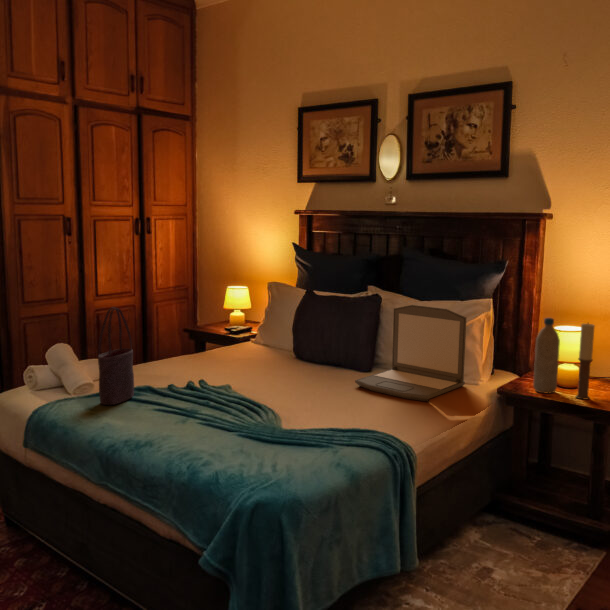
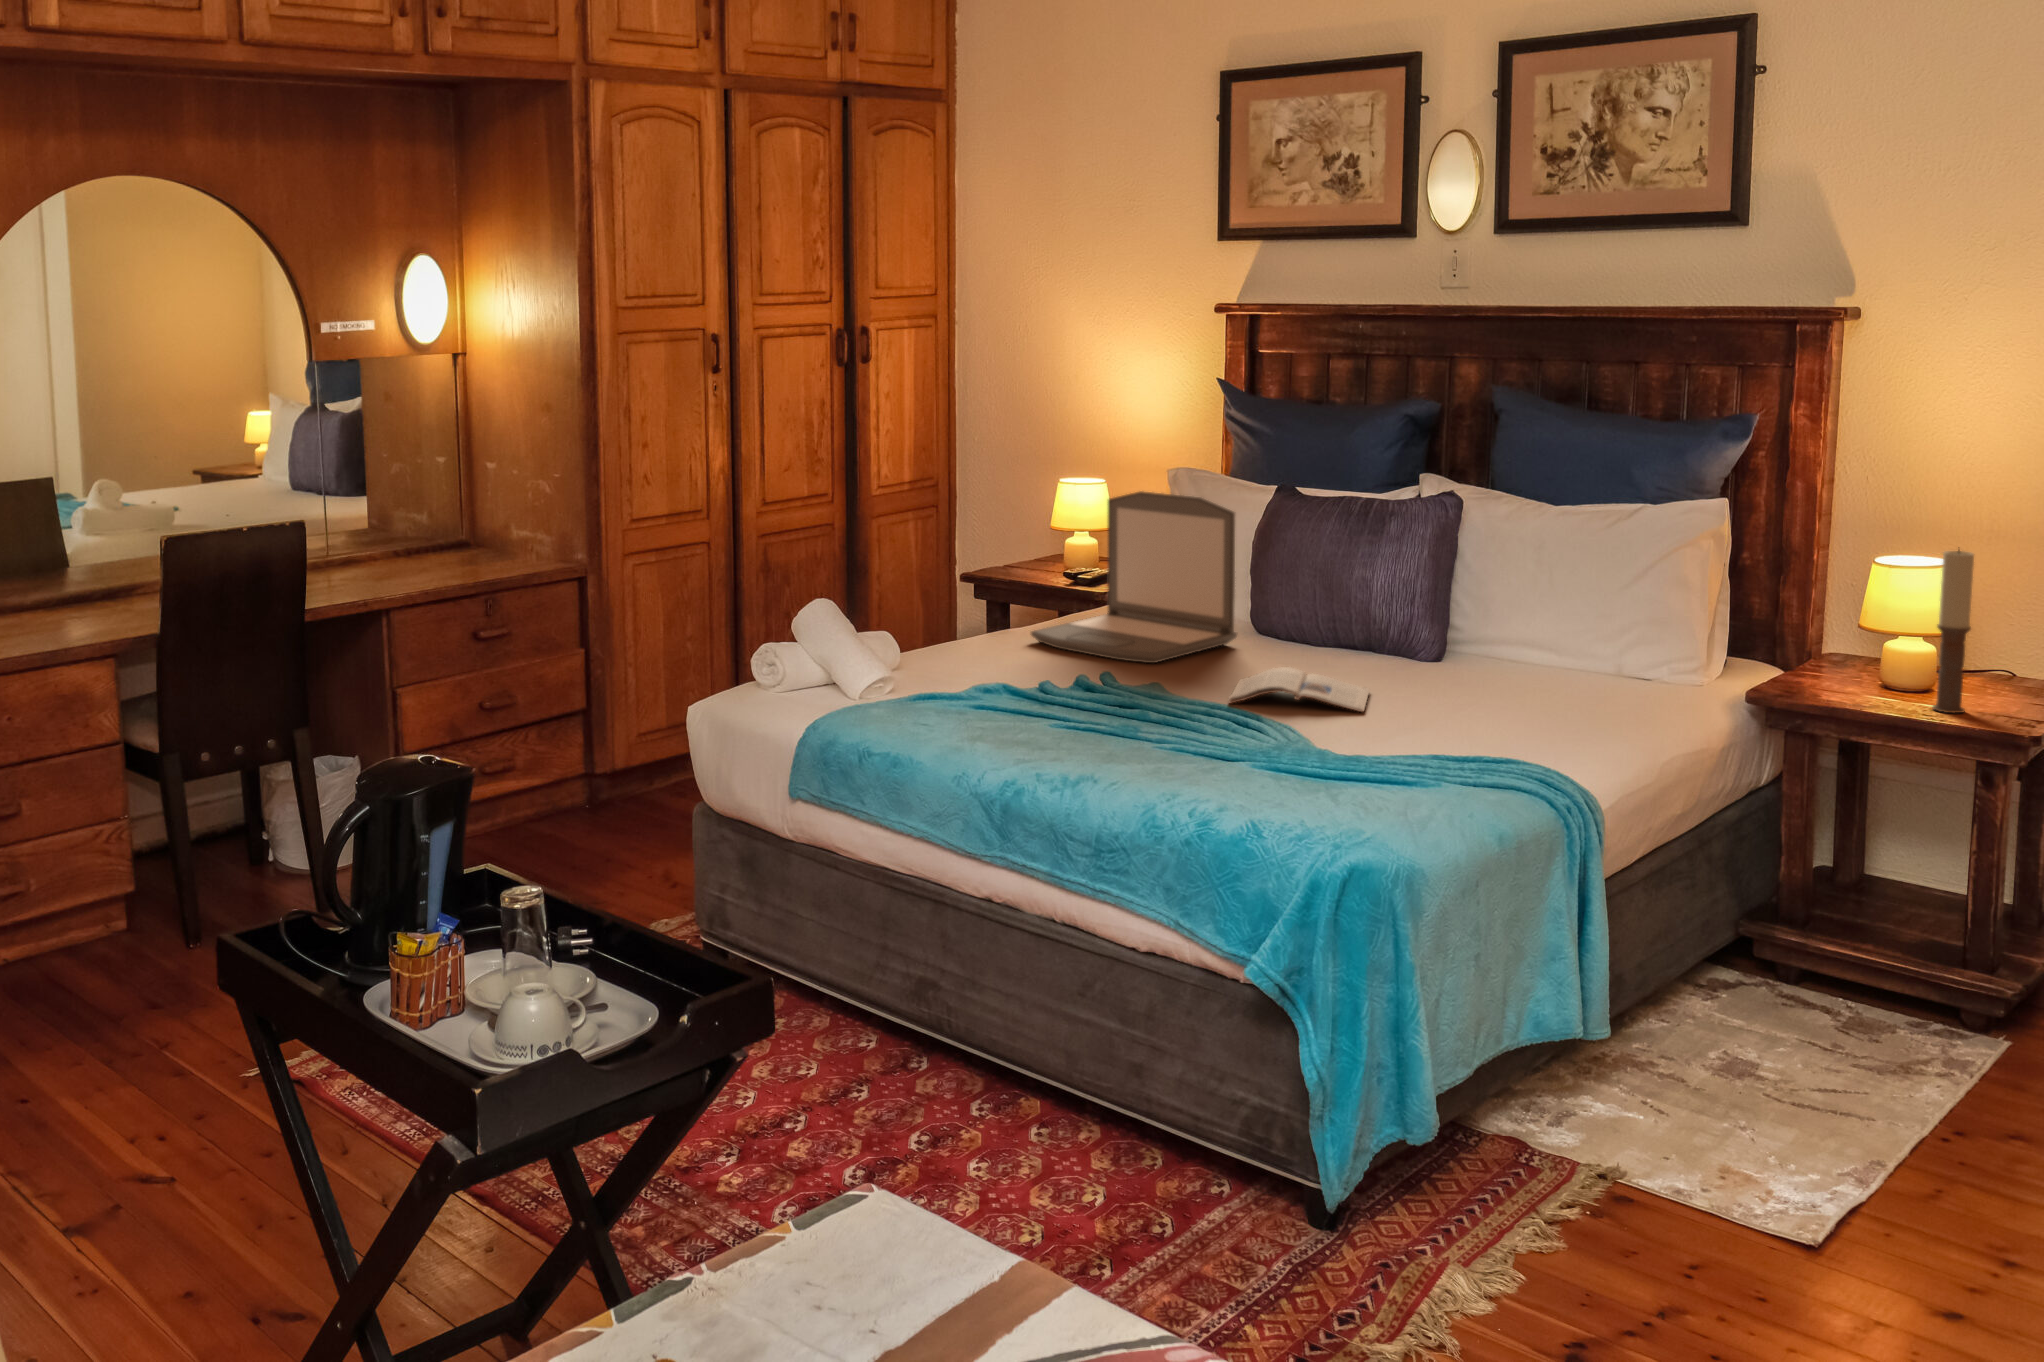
laptop: present [355,305,466,401] -> present [1031,491,1237,663]
tote bag: present [98,307,134,405] -> none [931,530,986,721]
water bottle: present [533,318,560,393] -> none [1831,539,1892,702]
magazine: none [256,376,327,399] -> present [1229,667,1369,712]

